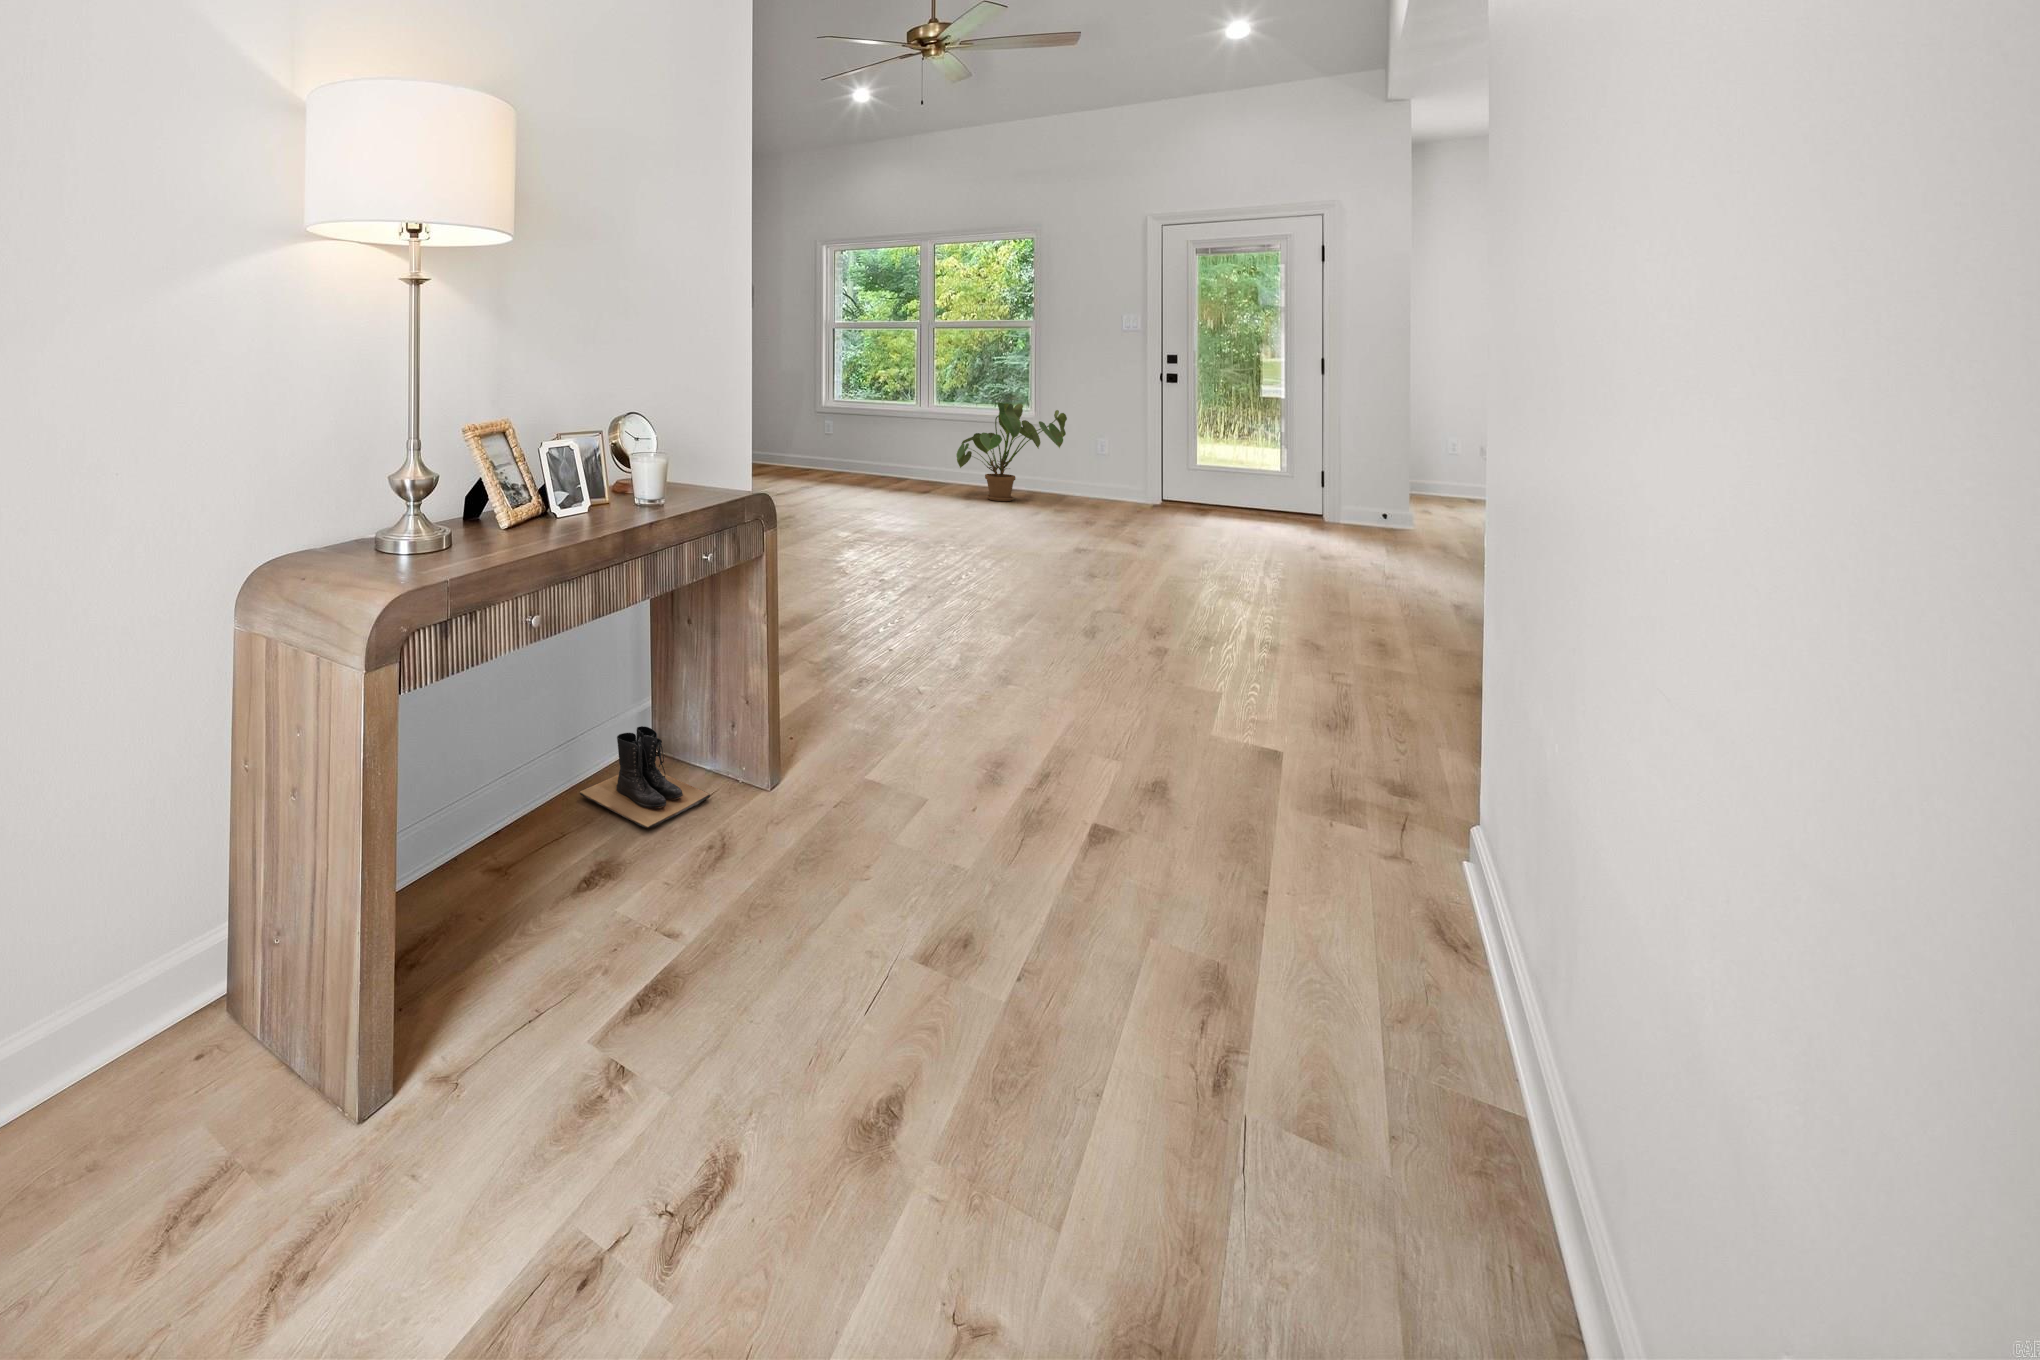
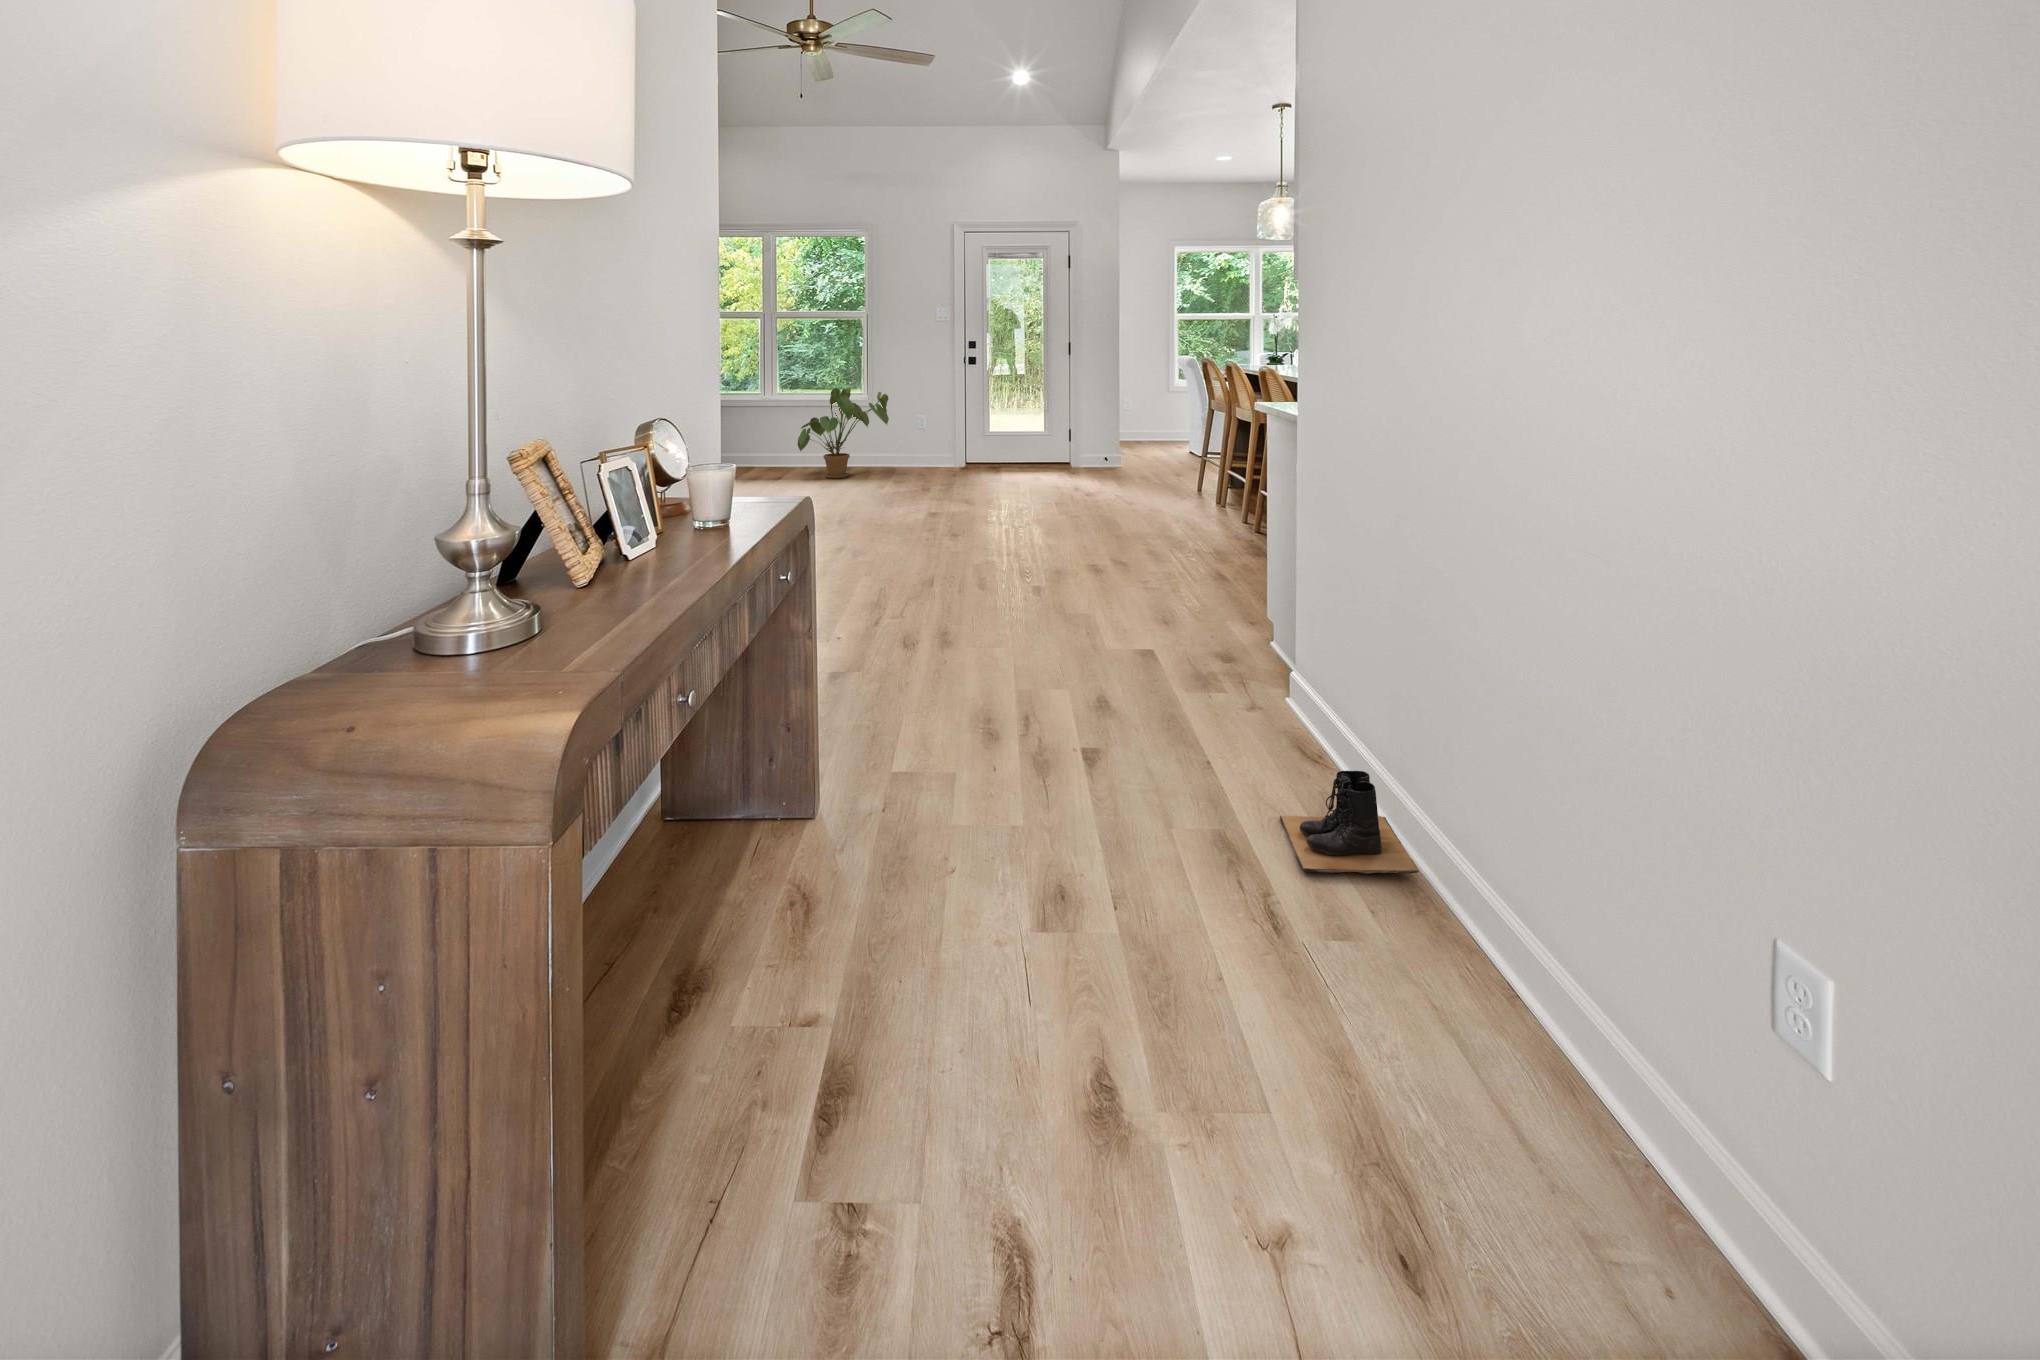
boots: present [580,726,710,828] -> present [1280,771,1419,874]

